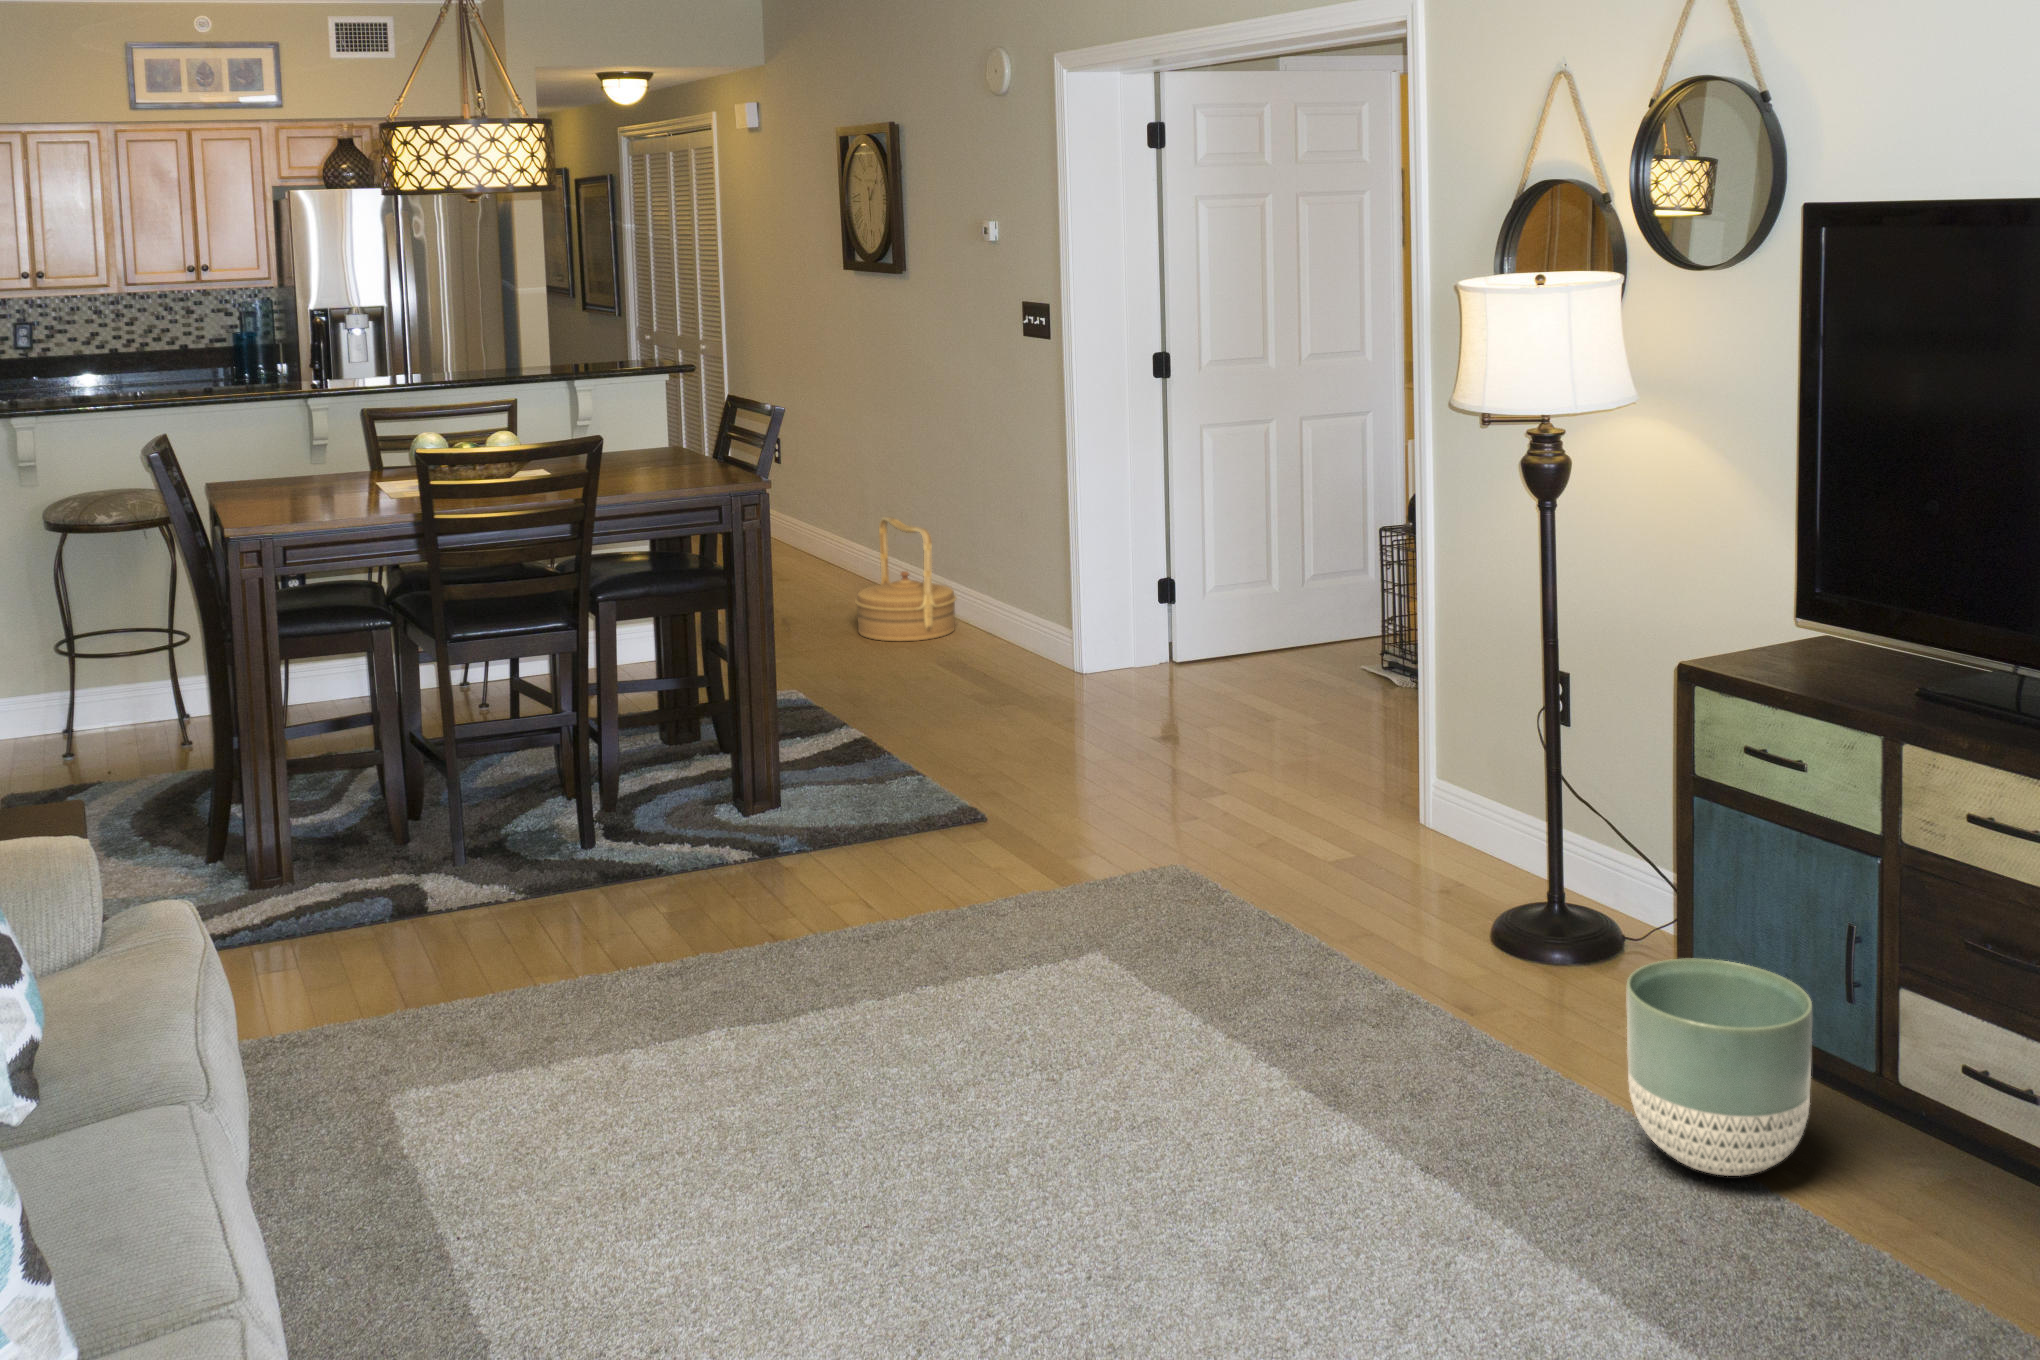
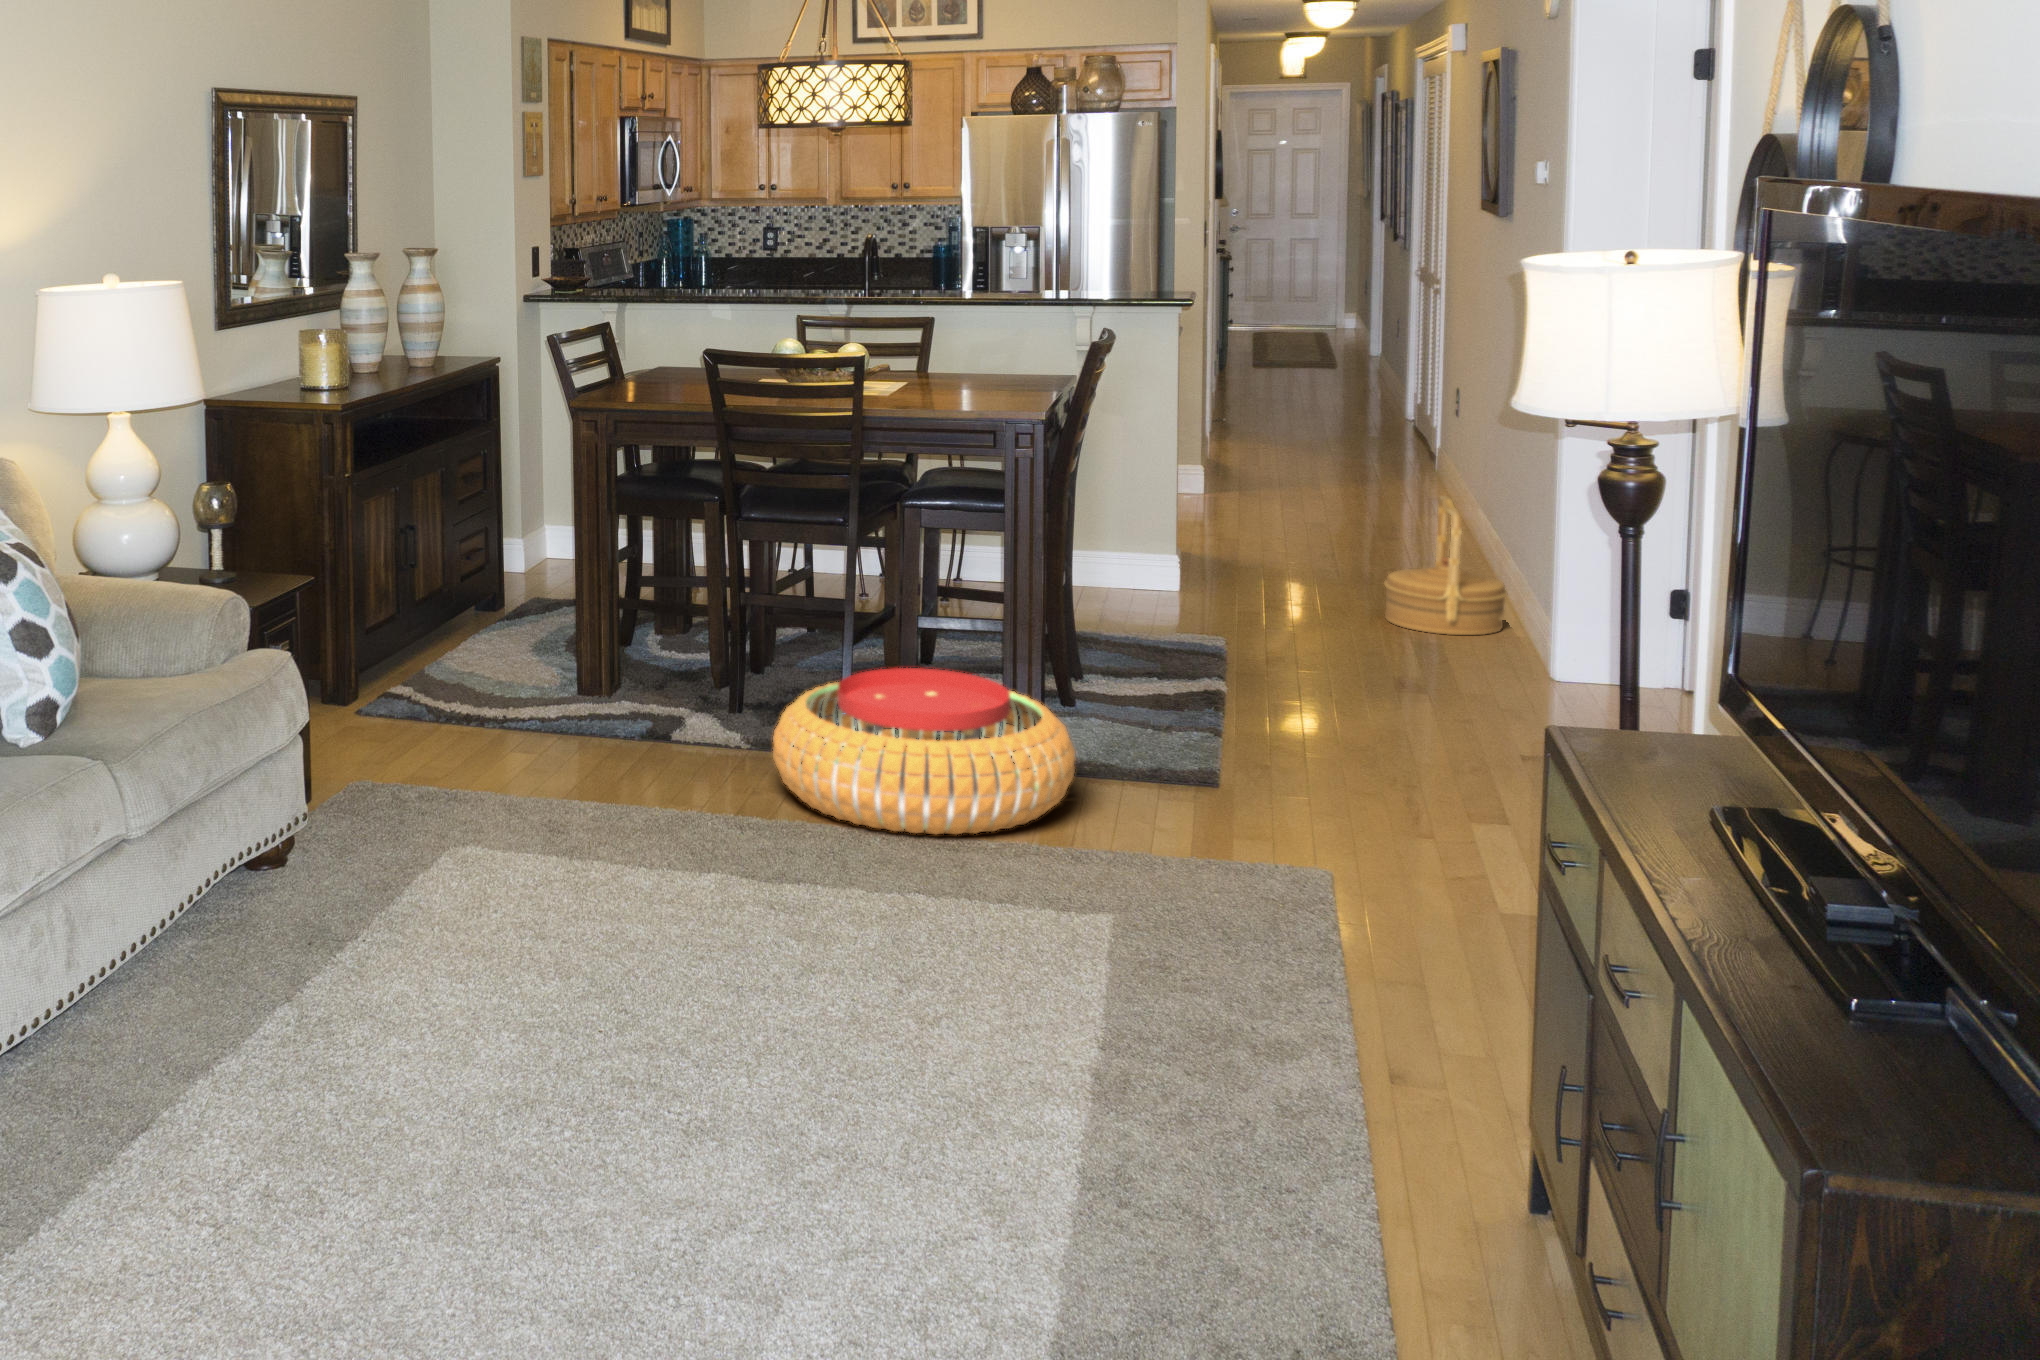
pouf: none [609,764,931,953] -> present [773,668,1075,834]
planter: present [1627,959,1812,1176] -> none [1298,1015,1508,1259]

